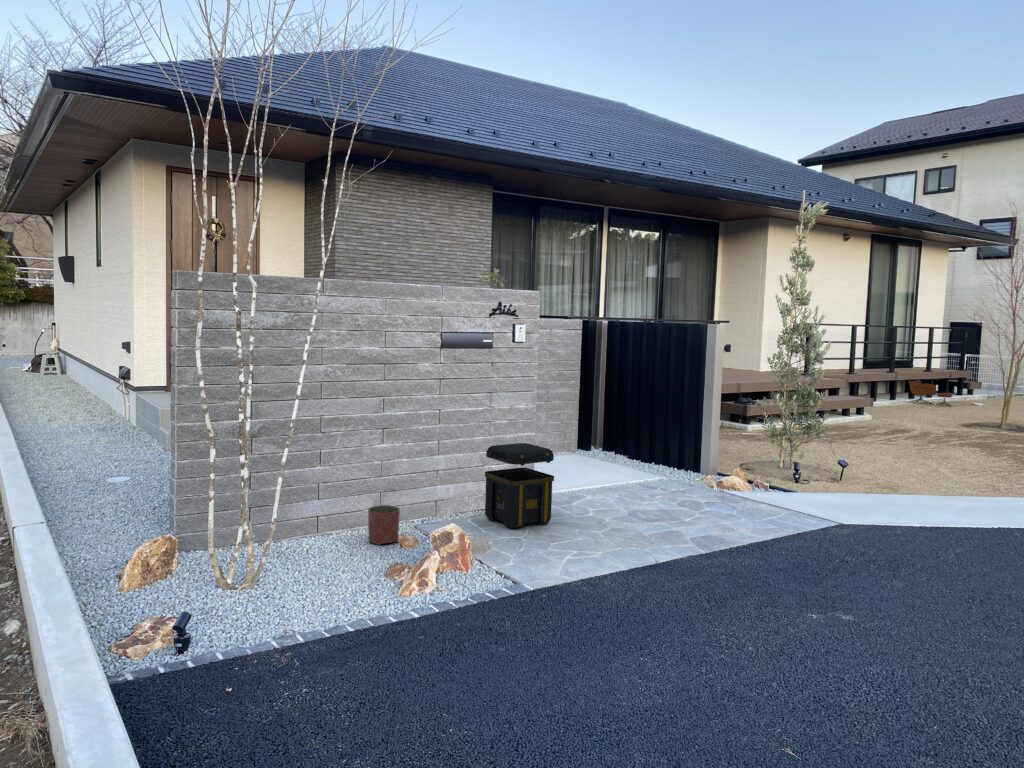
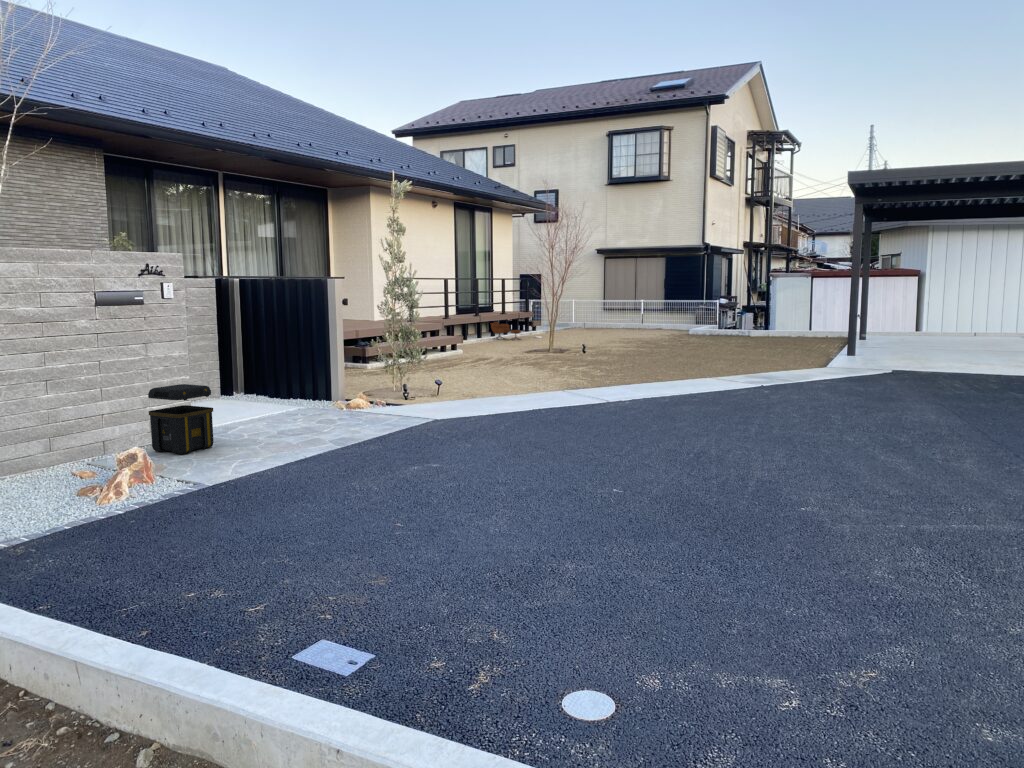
planter: present [368,505,400,545] -> none [42,447,76,480]

